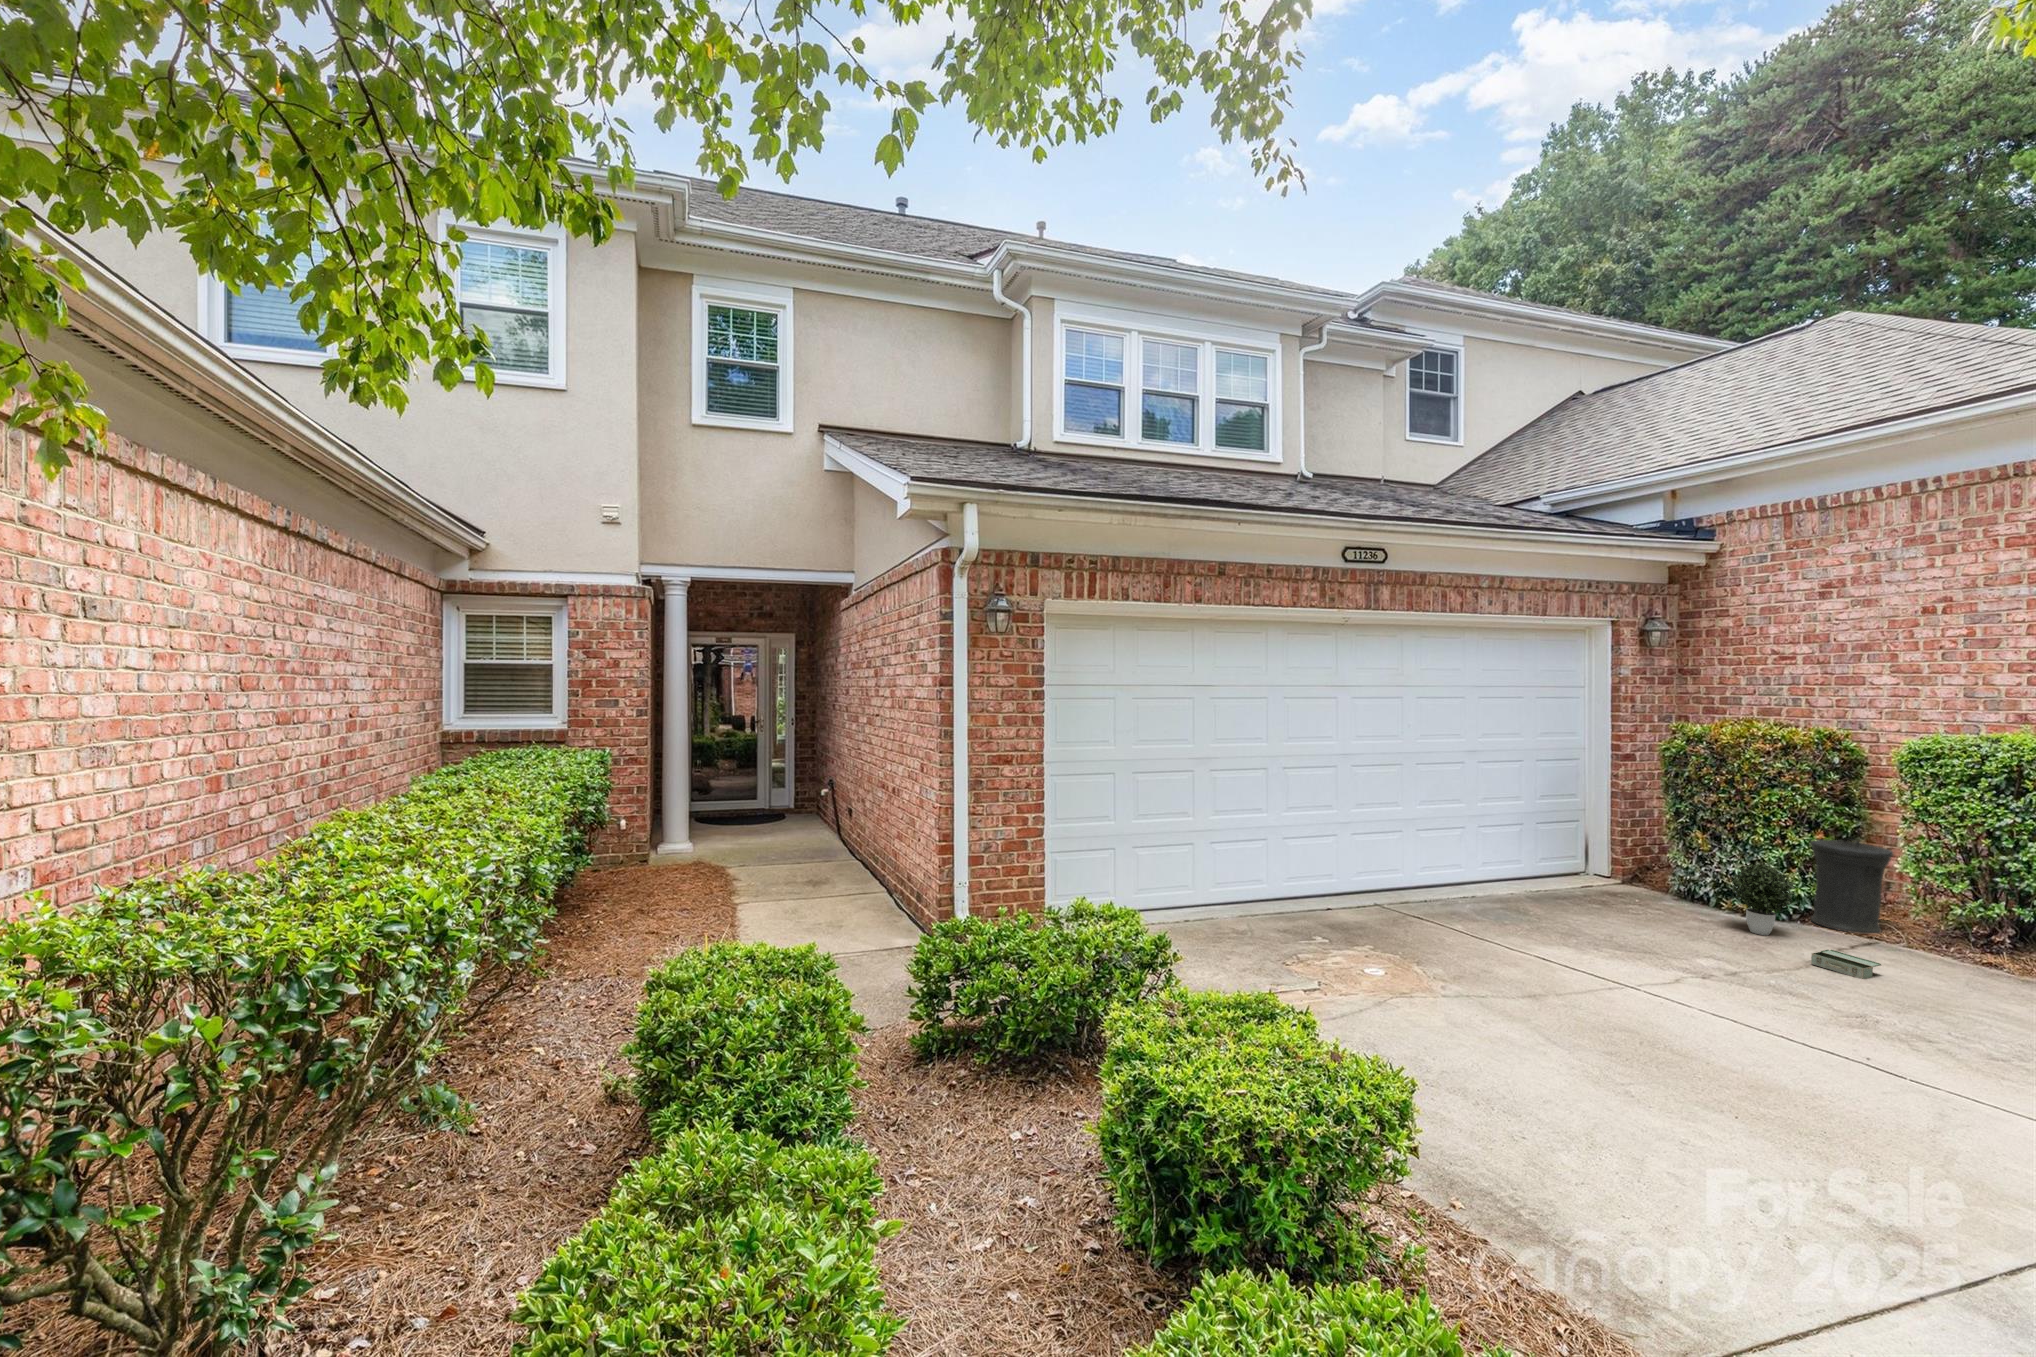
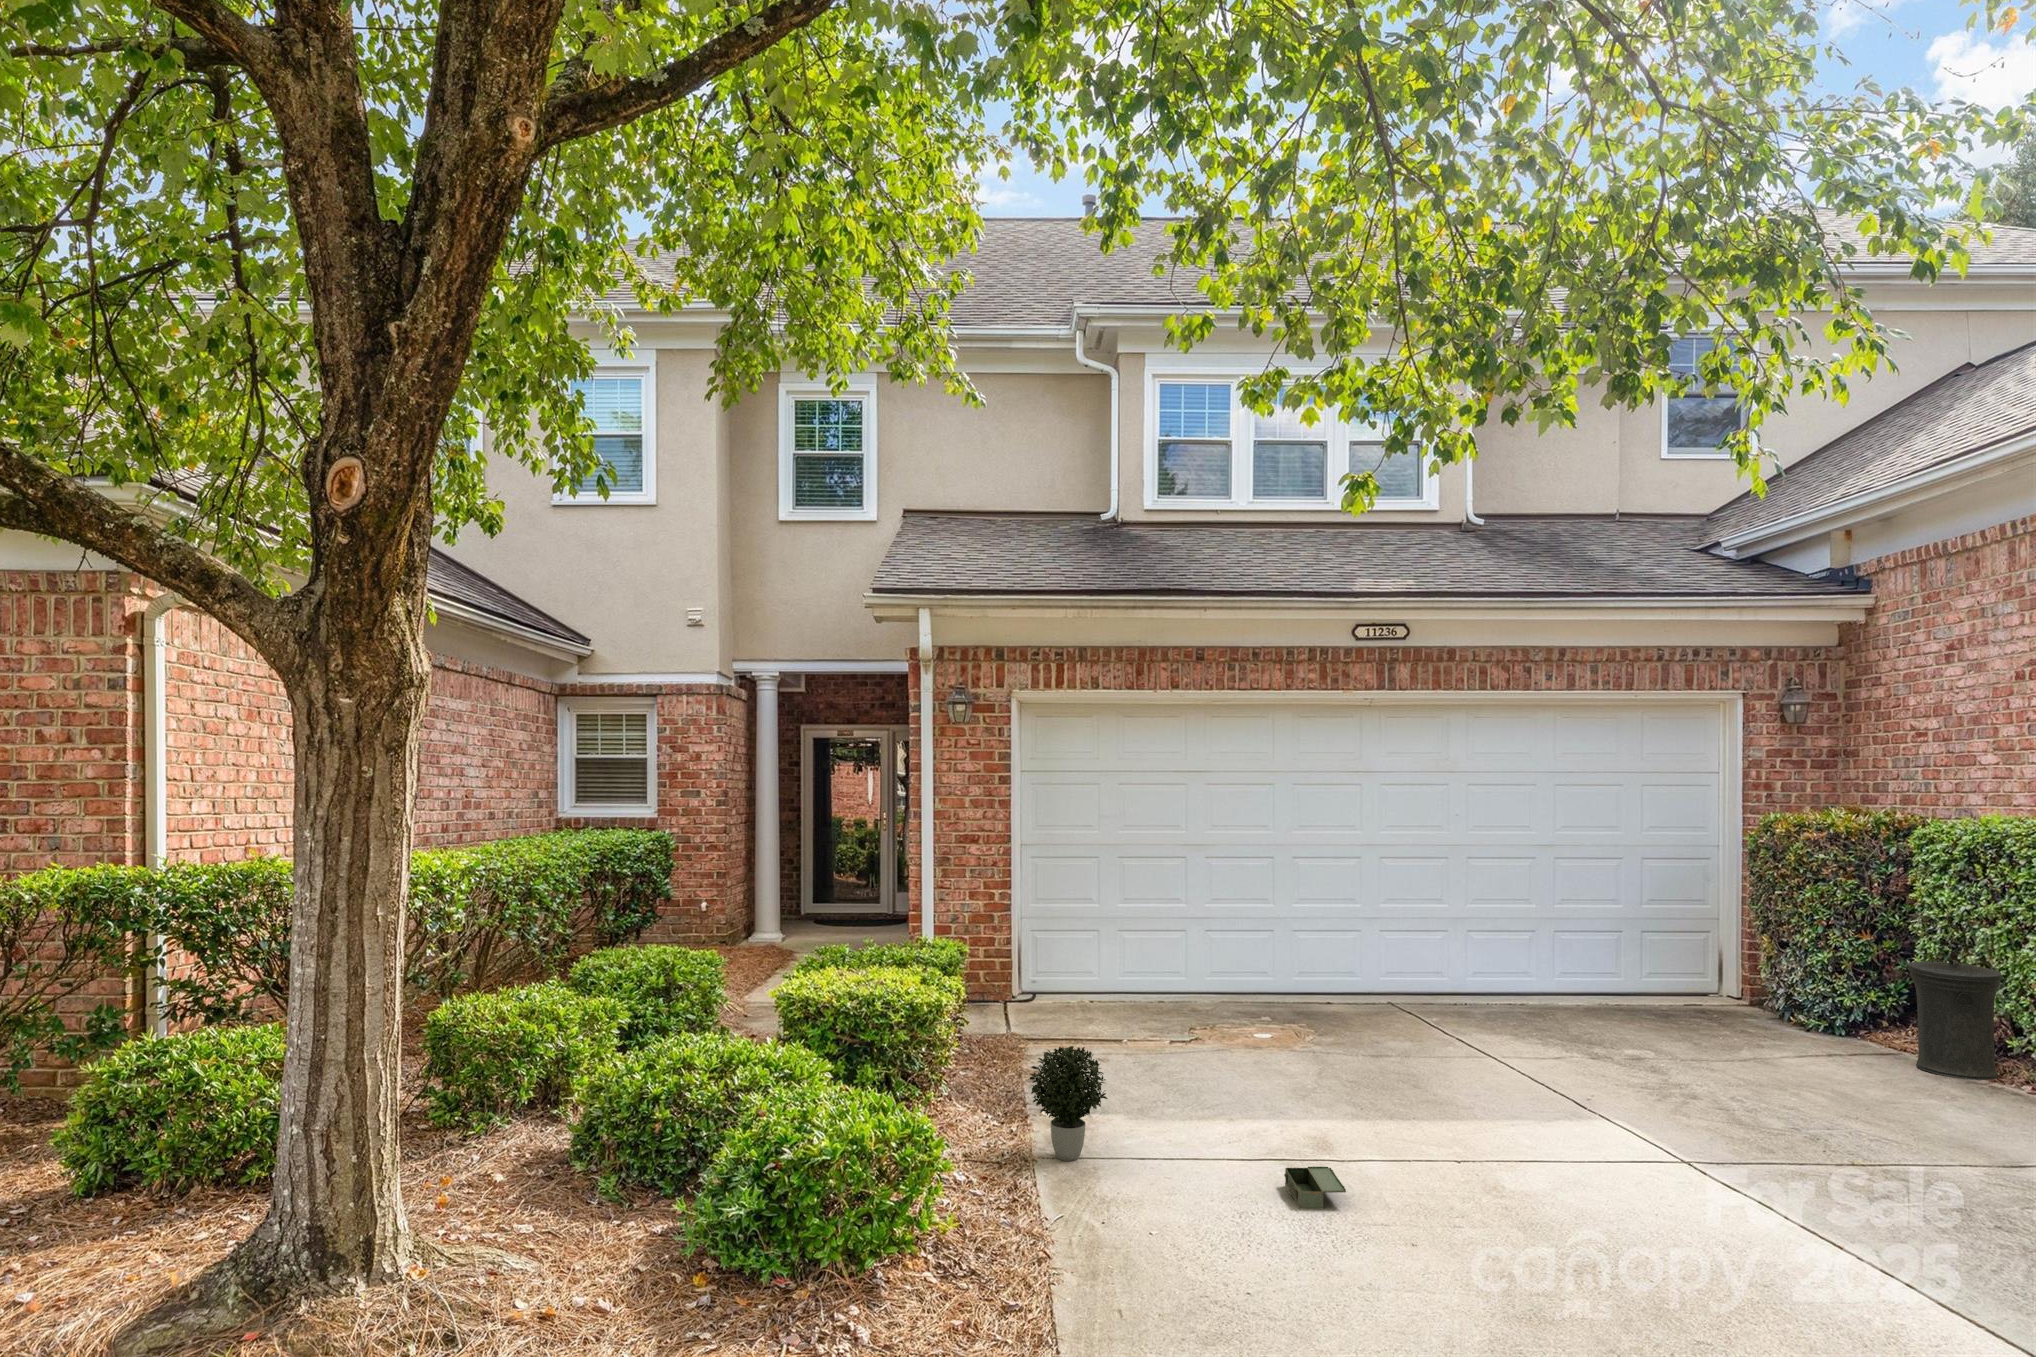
potted plant: present [1732,864,1796,935] -> present [1030,1046,1107,1161]
toolbox: present [1811,950,1881,979] -> present [1284,1167,1346,1209]

